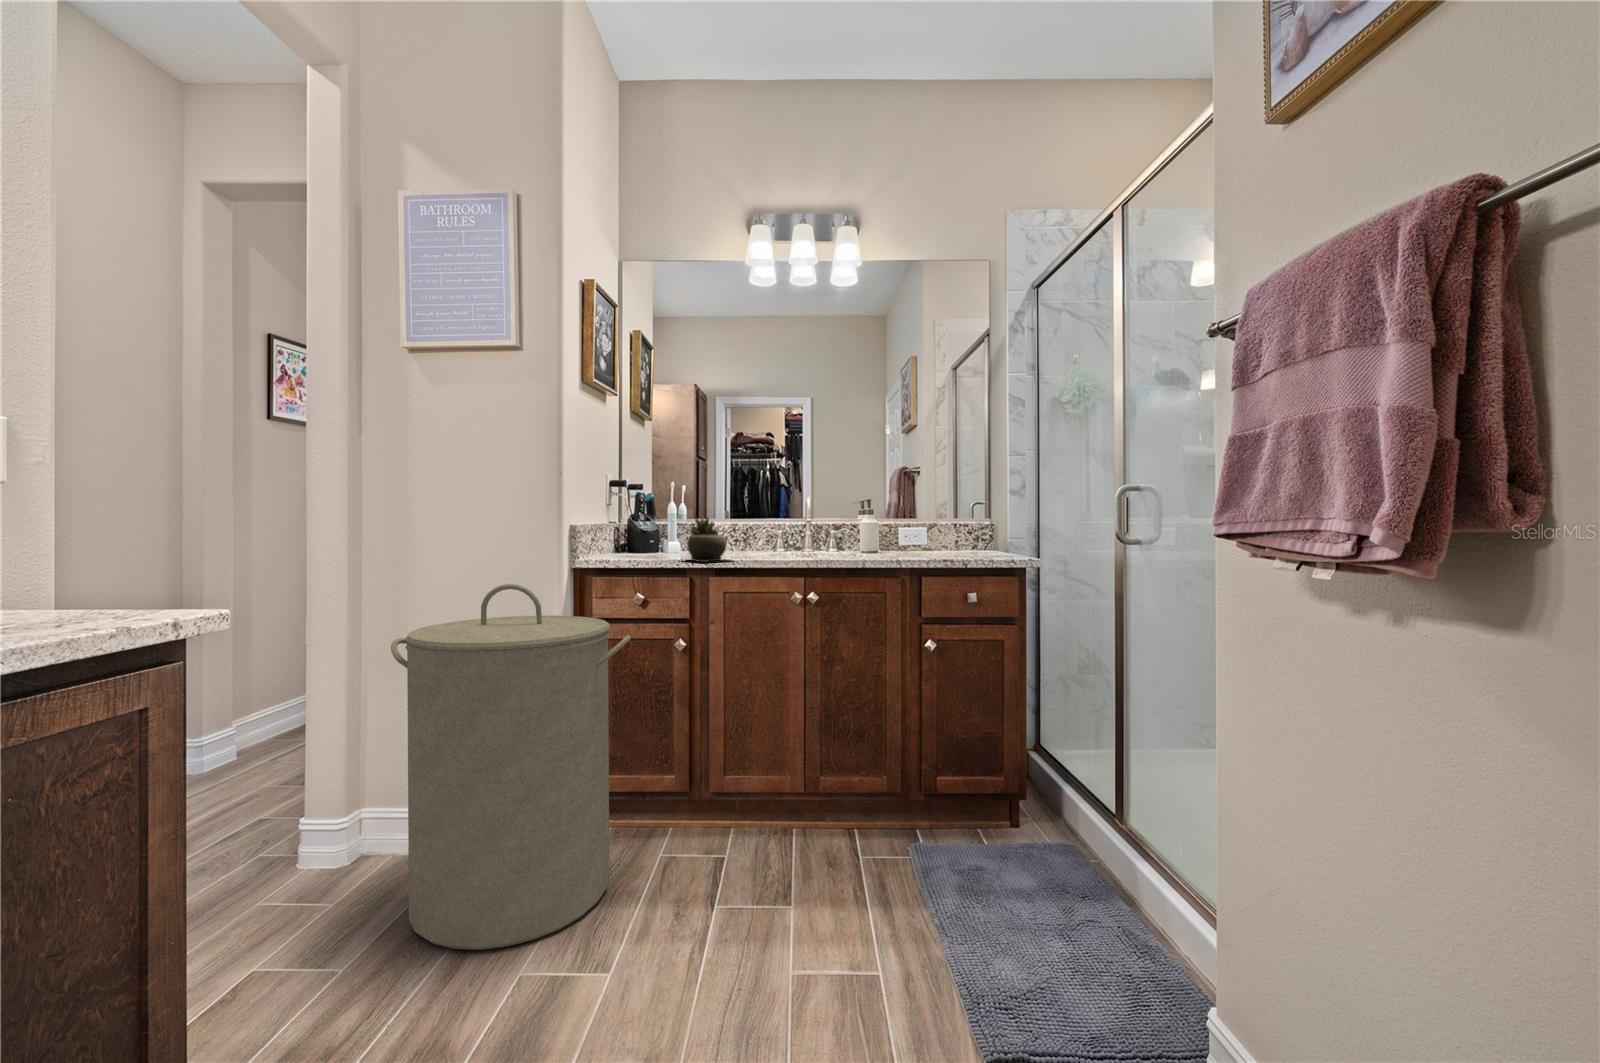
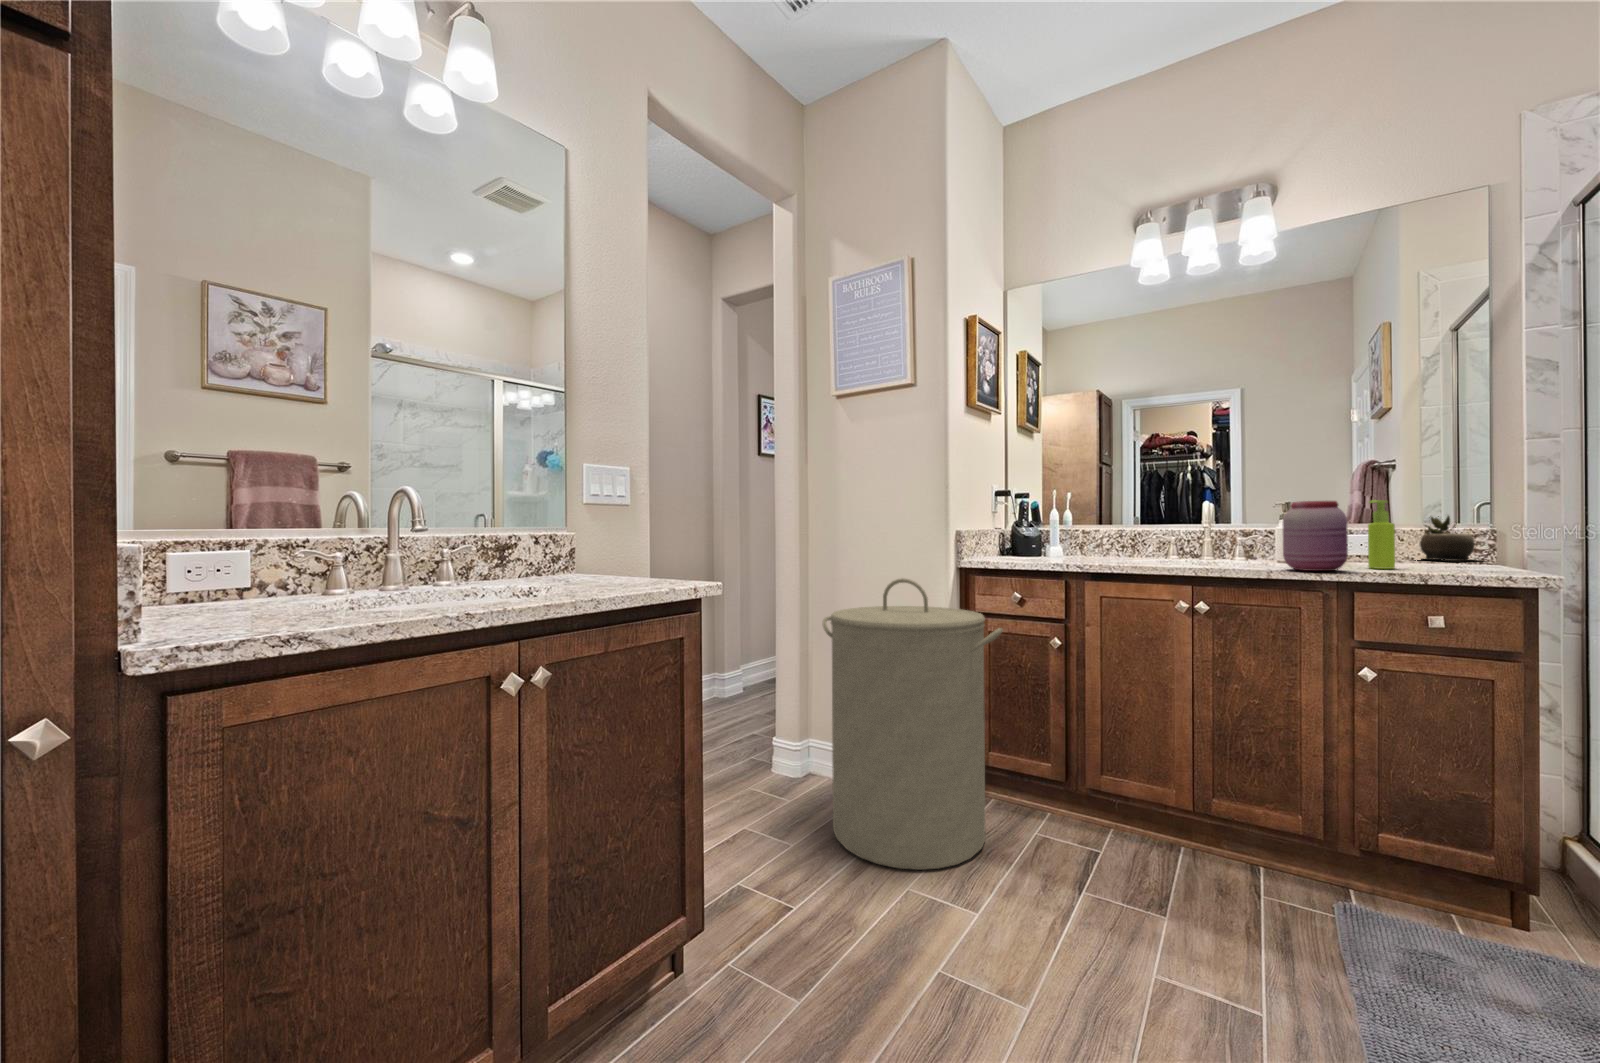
jar: none [874,502,919,563] -> present [1283,501,1348,571]
soap dispenser: none [928,502,945,559] -> present [1368,500,1395,569]
succulent plant: present [687,517,727,562] -> present [1420,516,1475,561]

